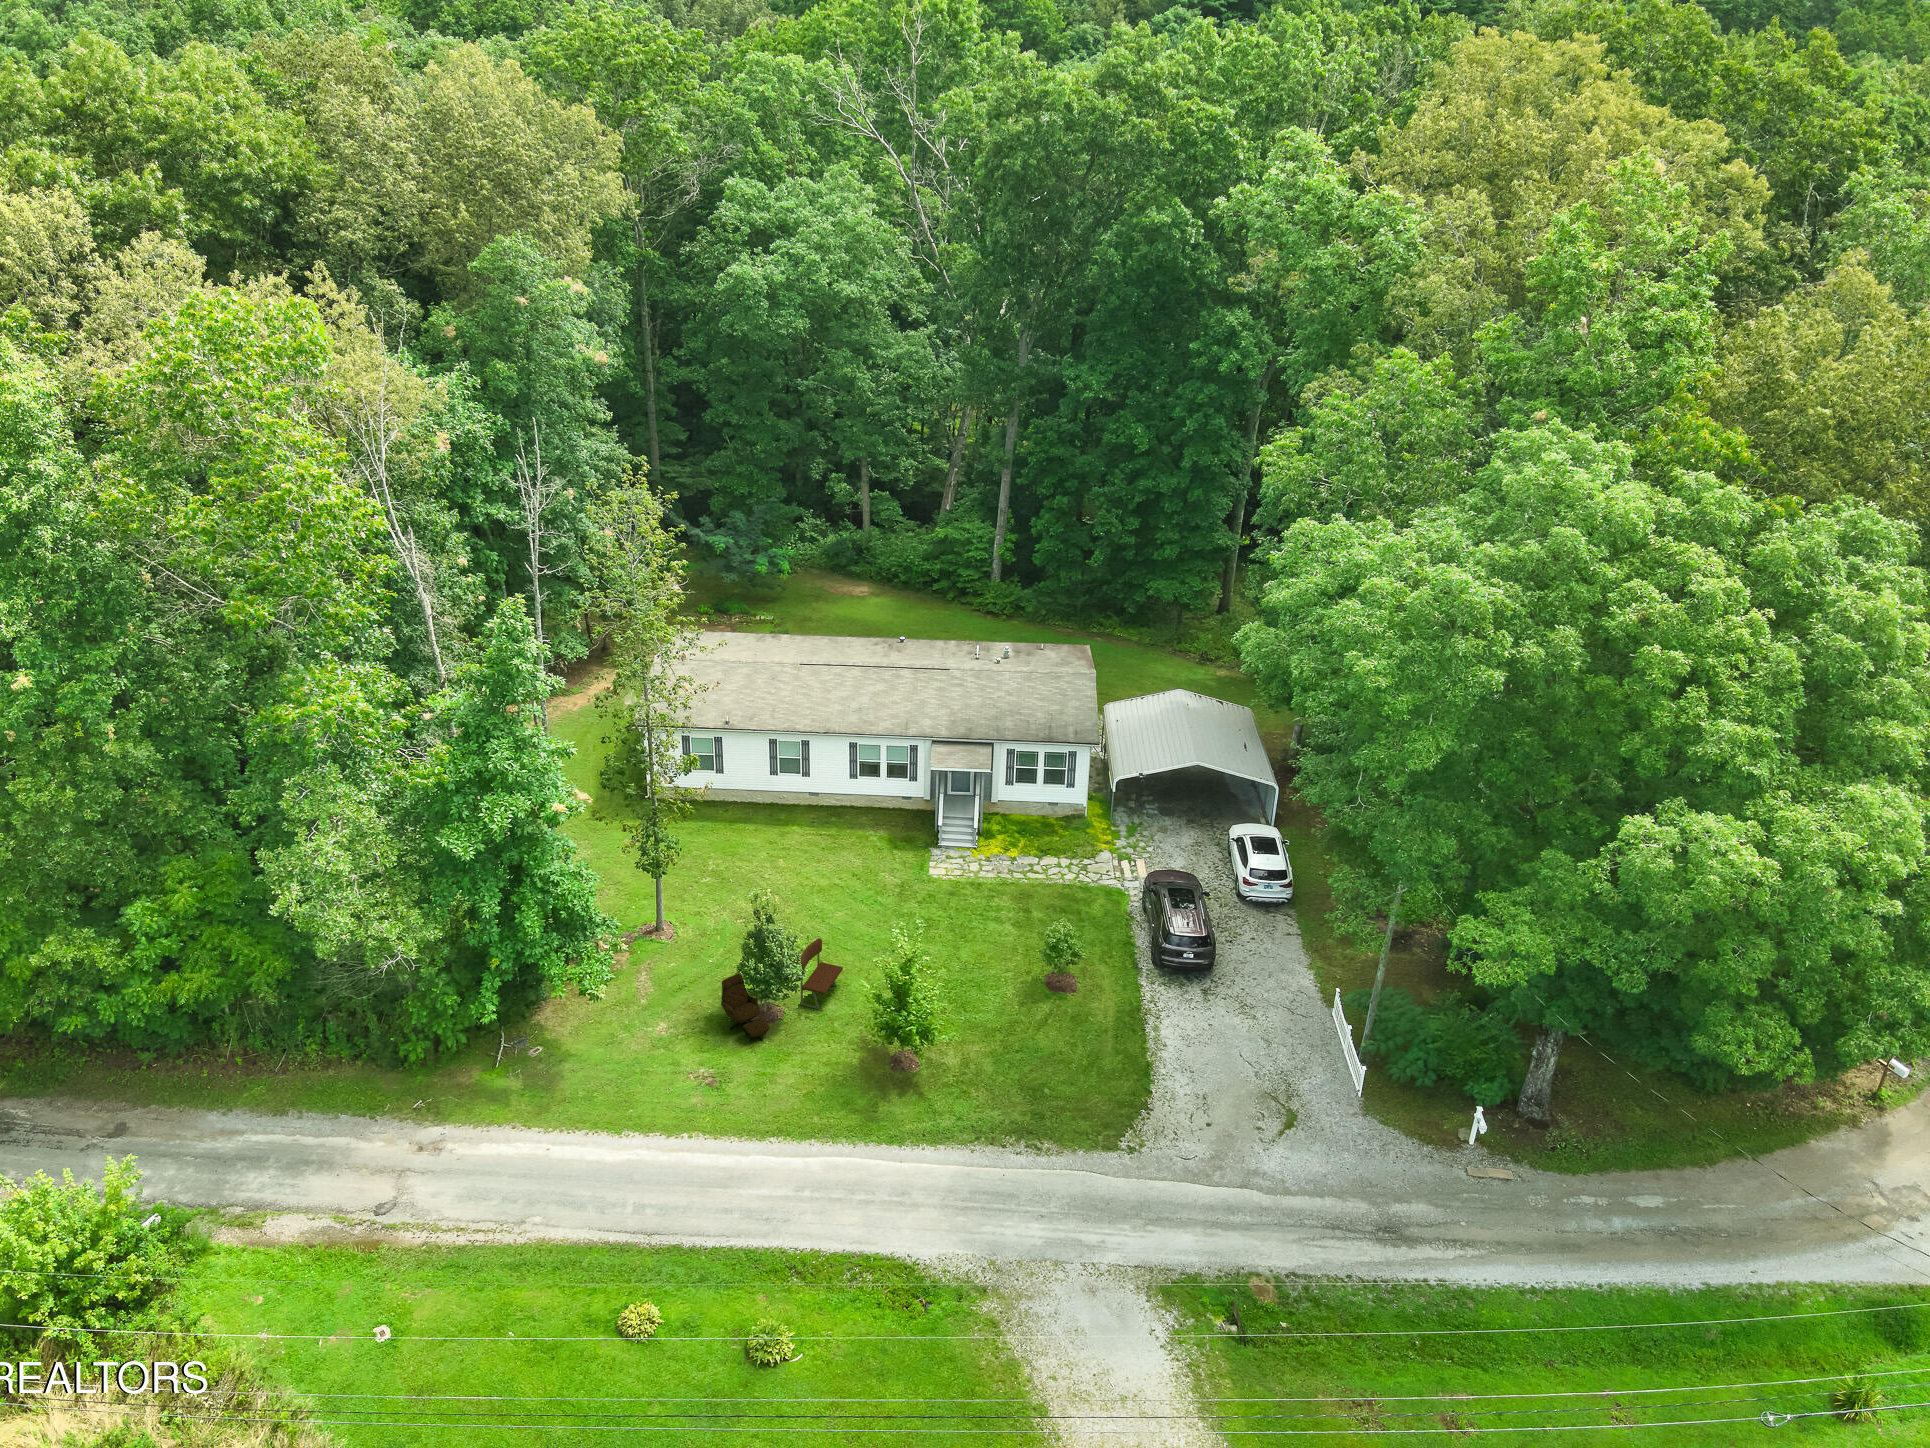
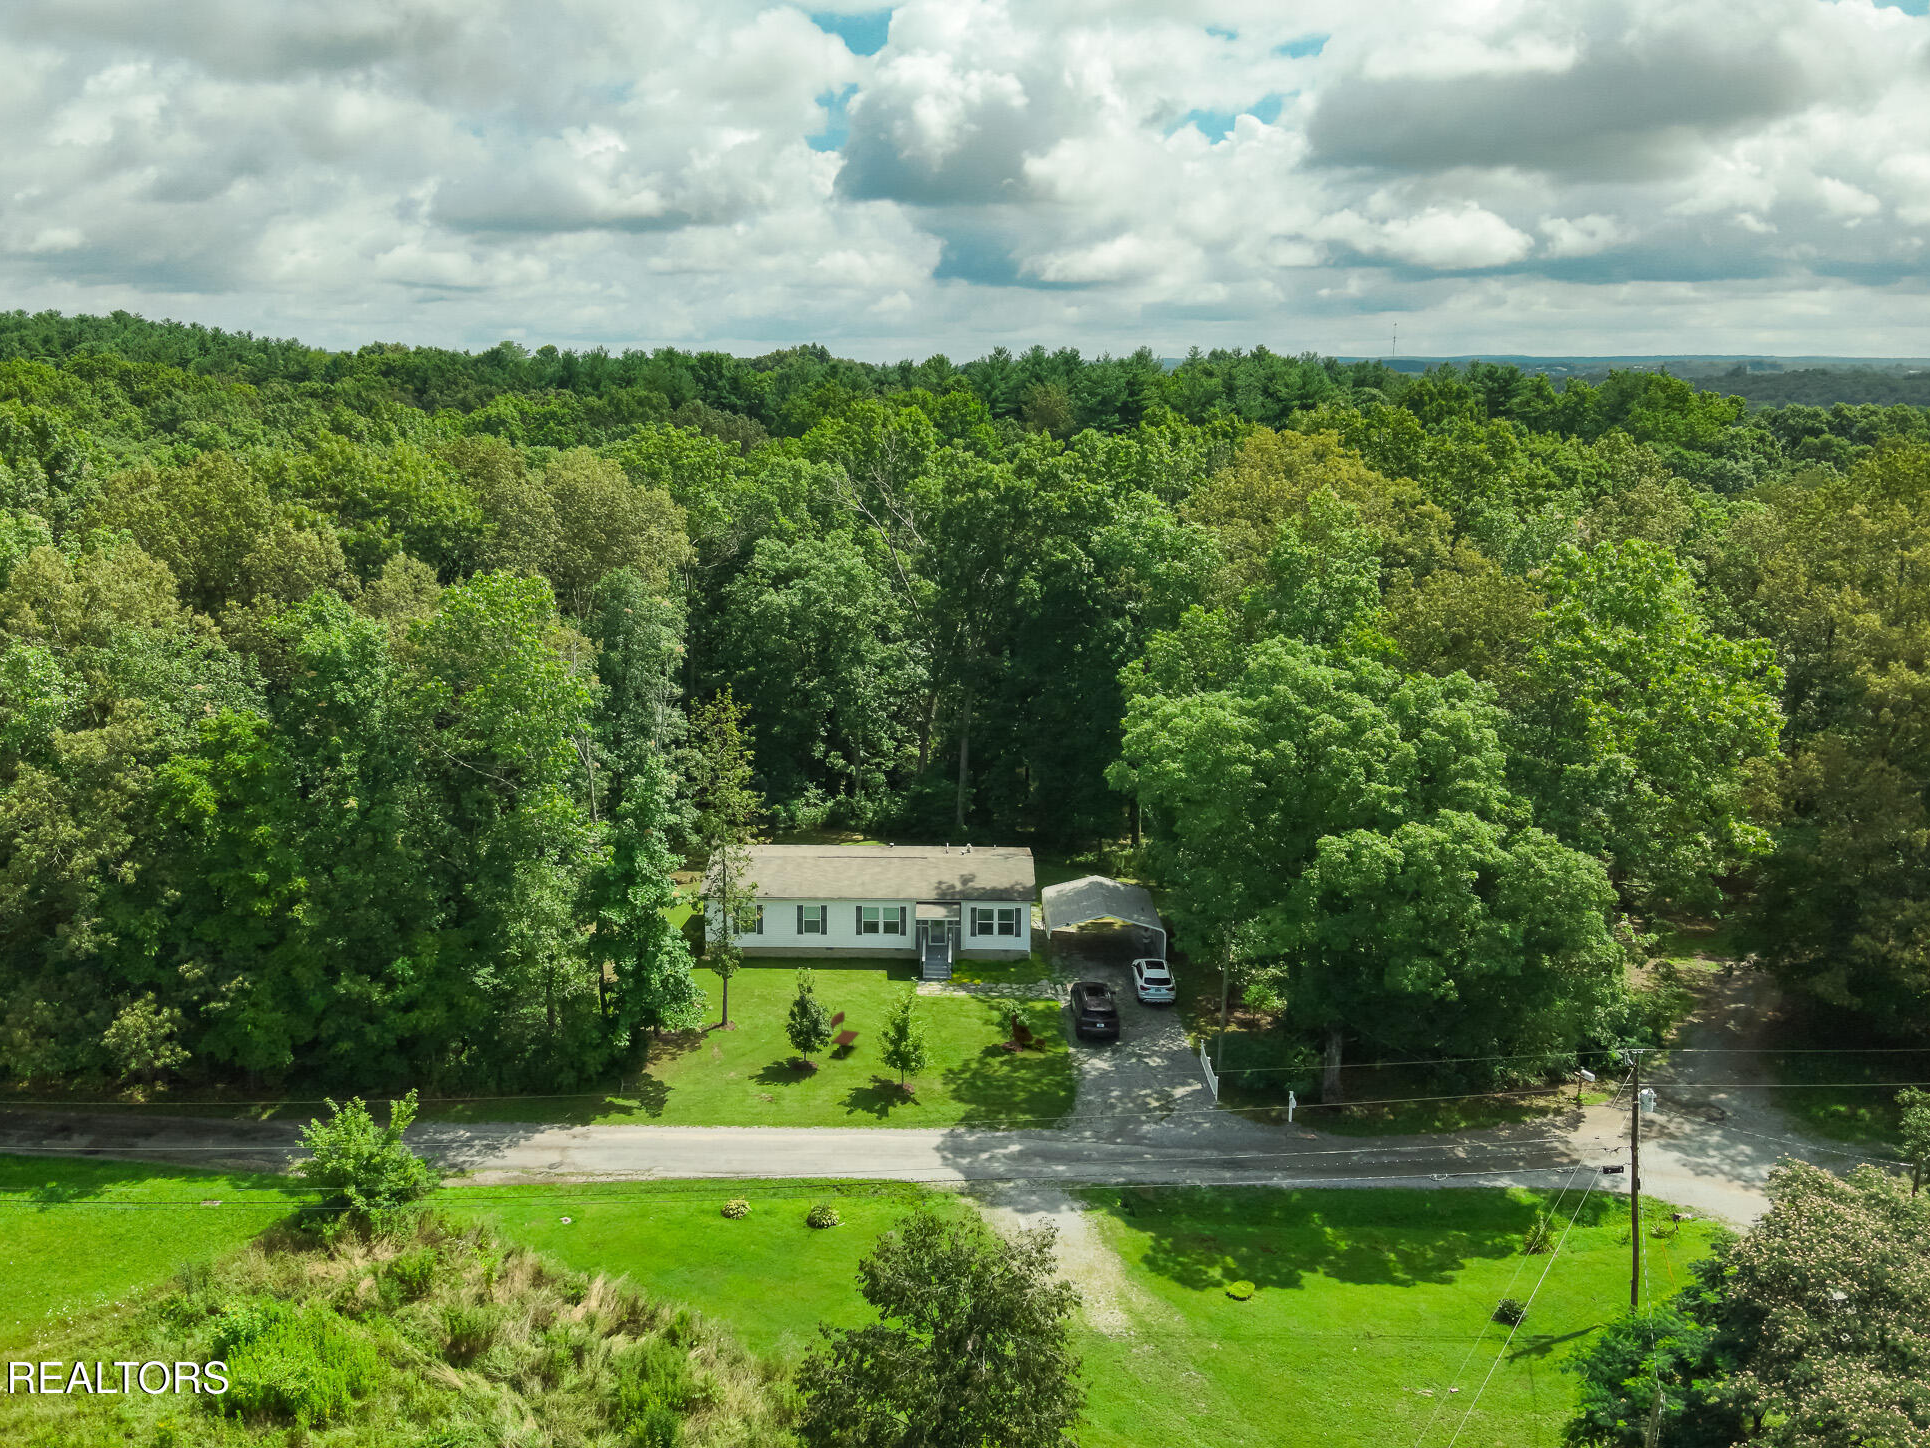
lounge chair: present [721,973,769,1041] -> present [1011,1014,1047,1048]

